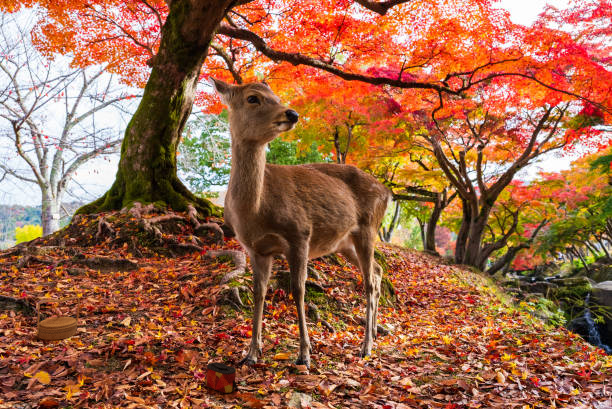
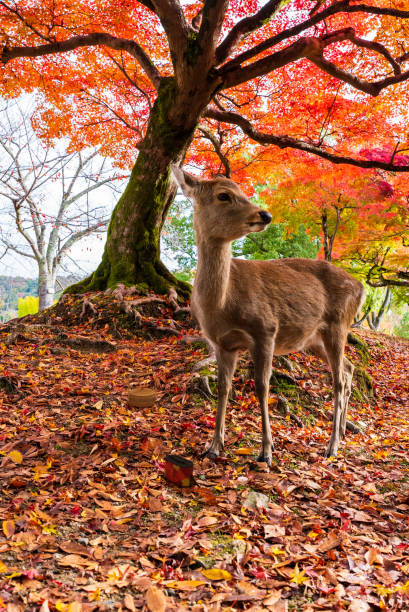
basket: present [37,297,80,340] -> present [128,372,157,407]

